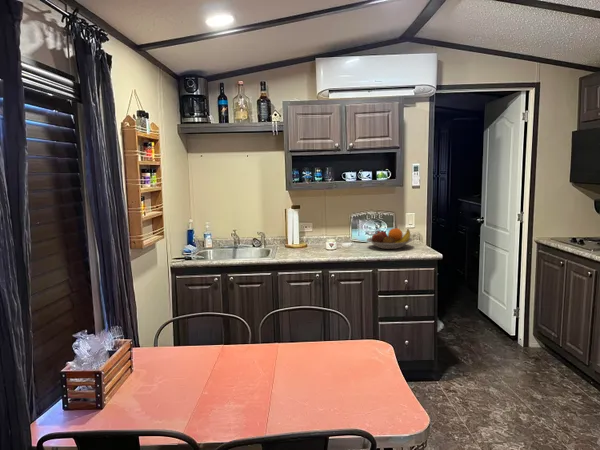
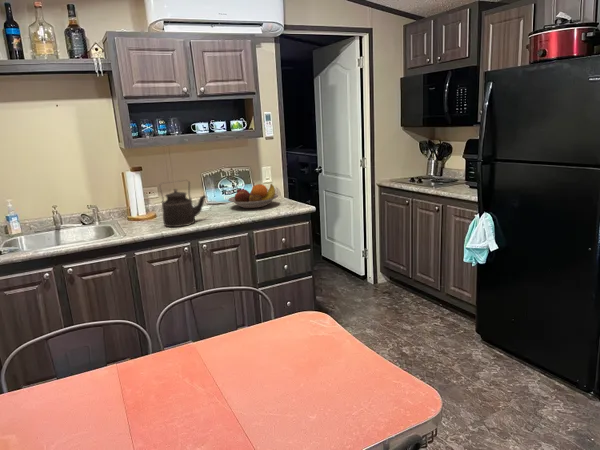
kettle: none [305,219,343,257] -> present [160,185,206,227]

